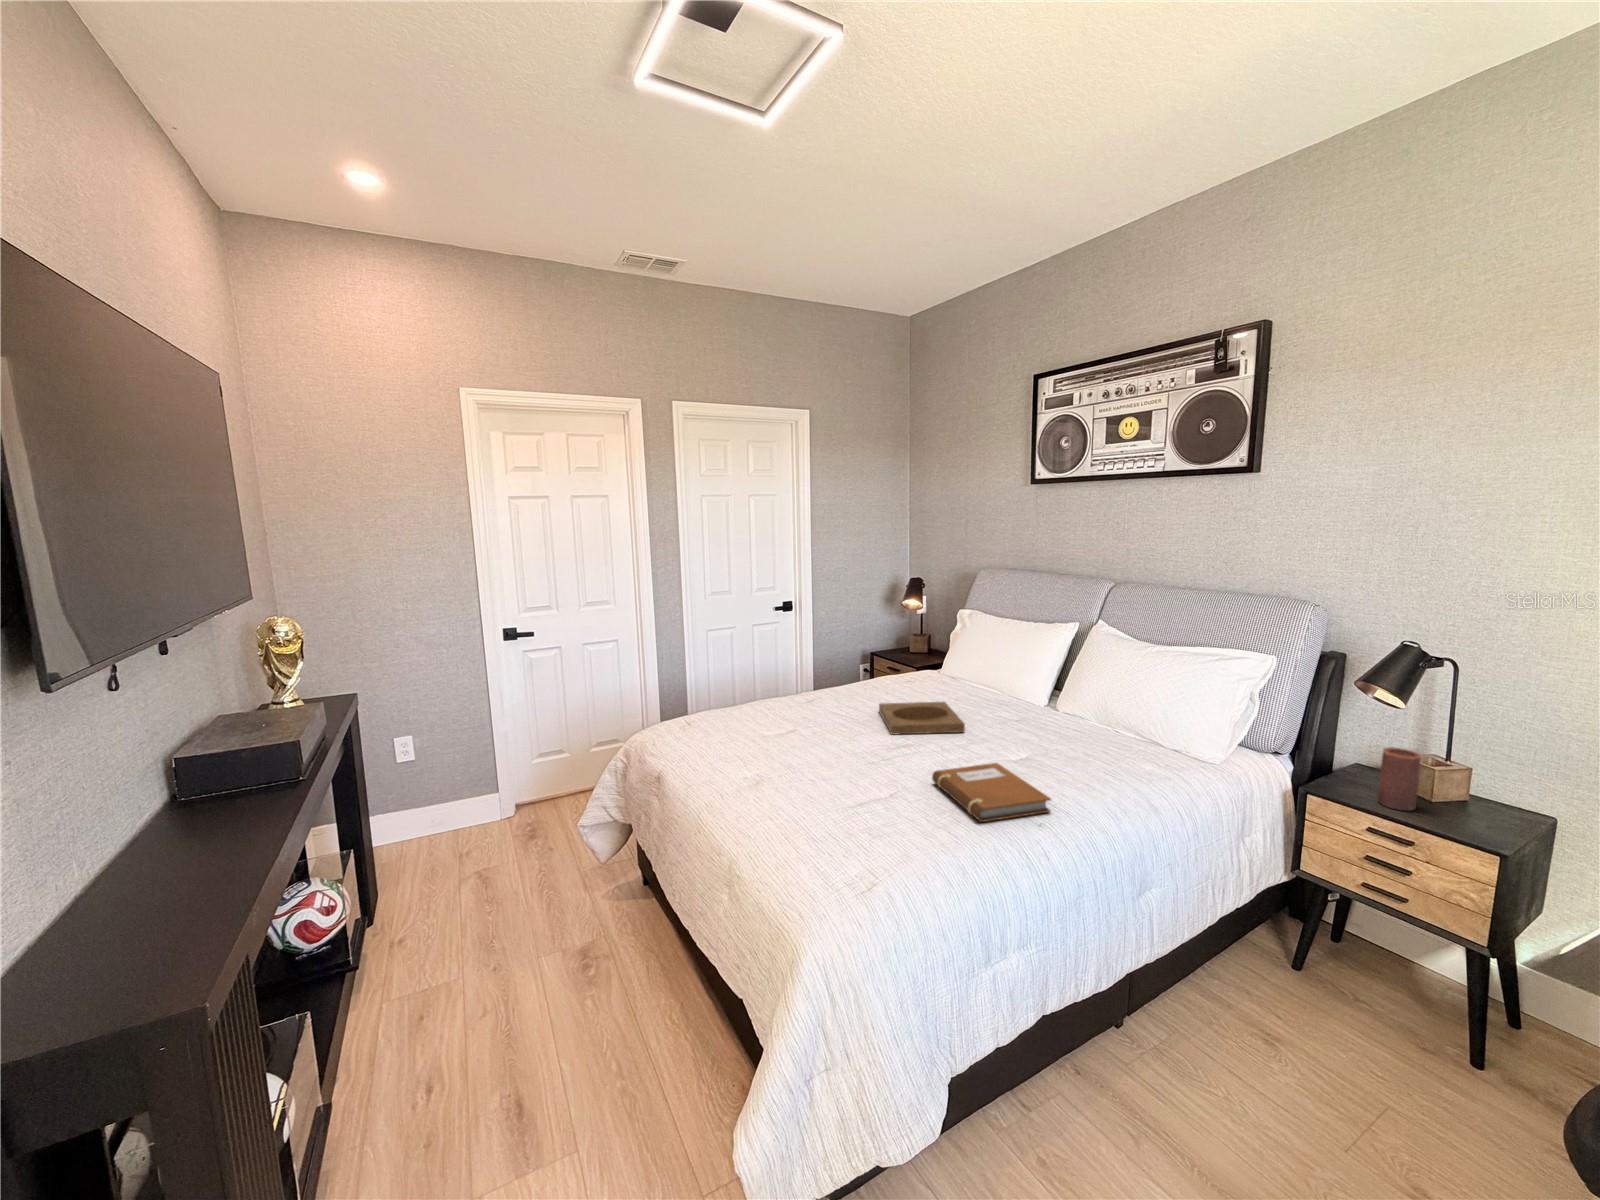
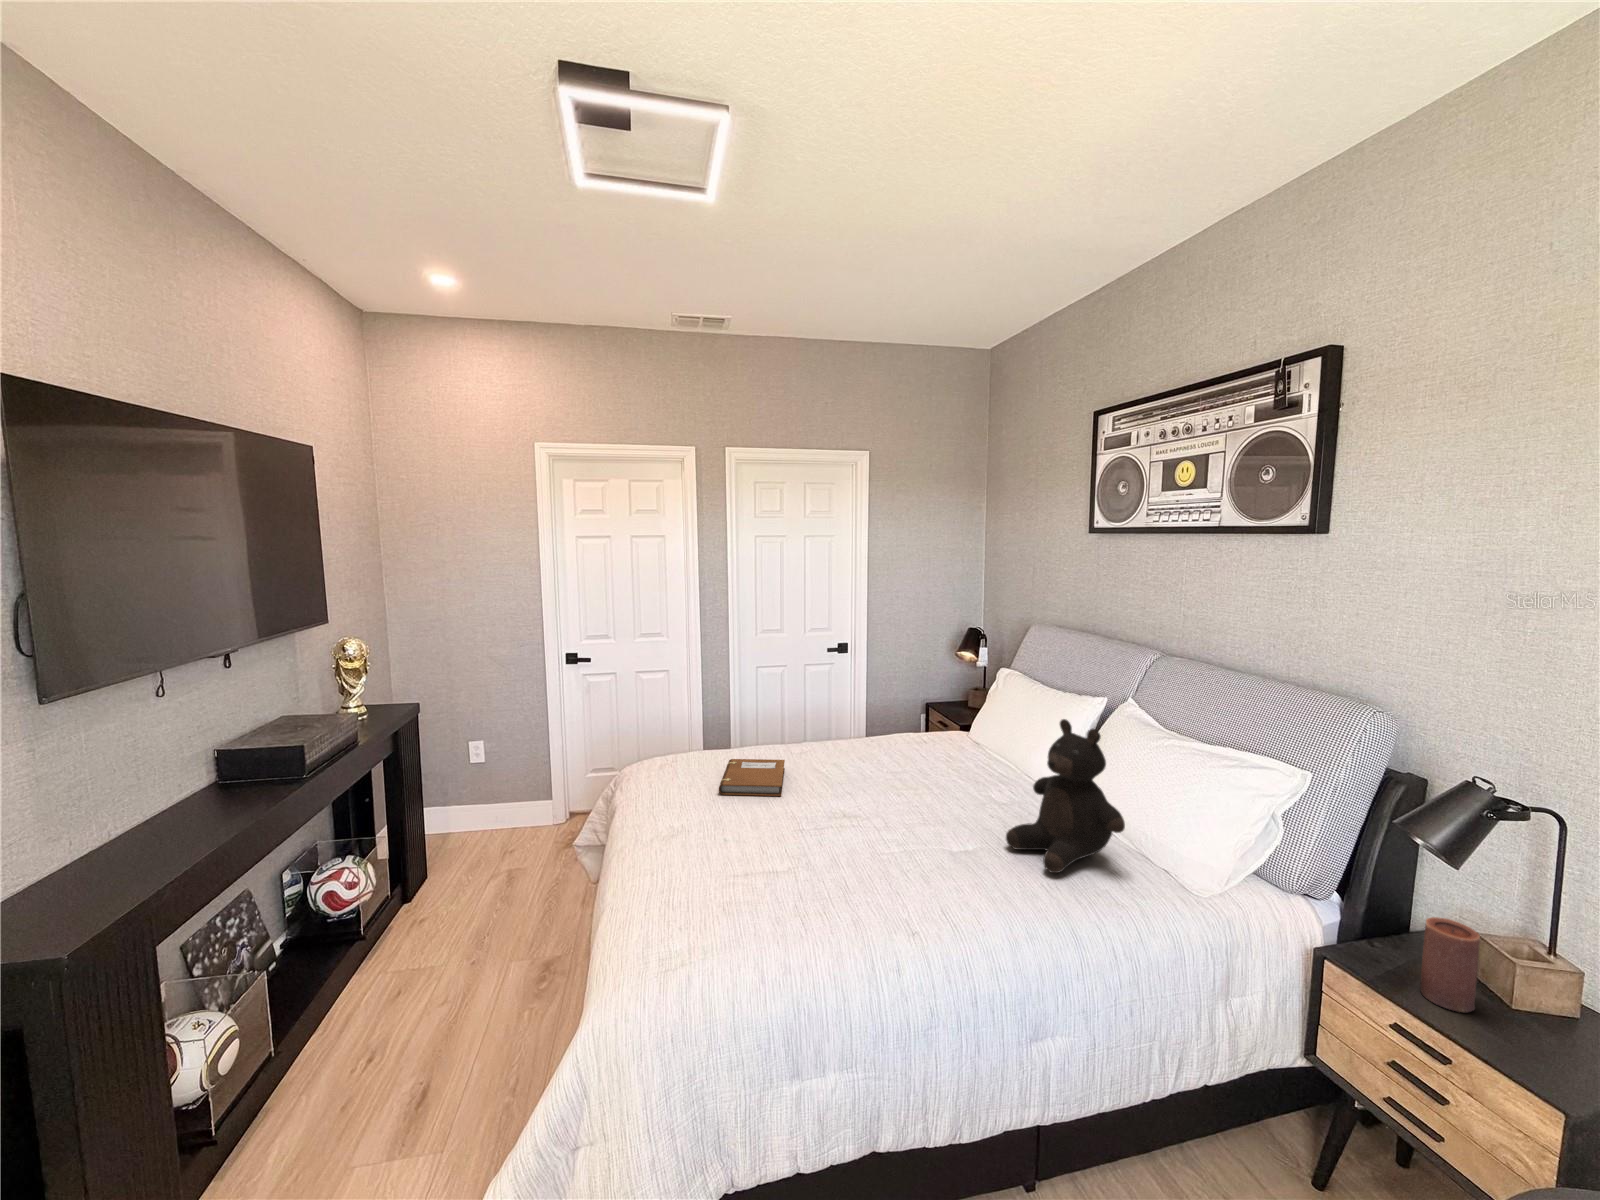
teddy bear: none [1056,635,1160,764] -> present [1006,719,1125,873]
tray: present [879,702,965,735] -> none [843,765,927,809]
notebook: present [932,763,1051,822] -> present [719,759,785,796]

